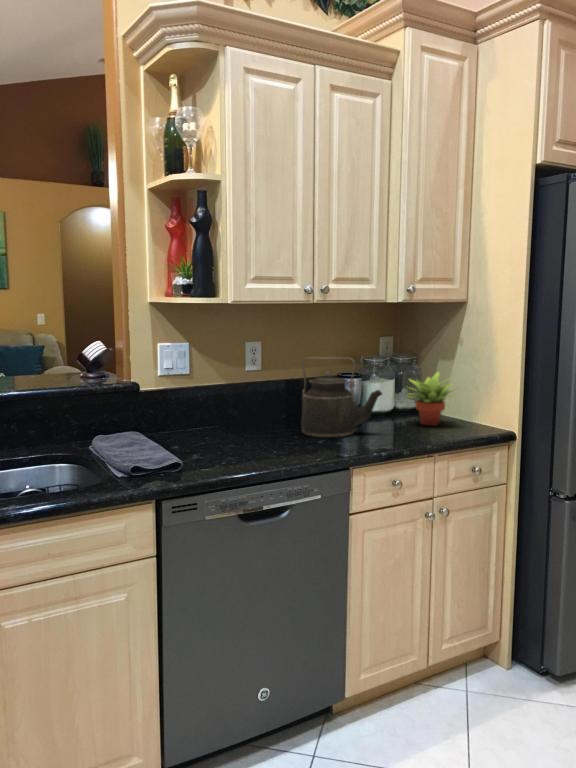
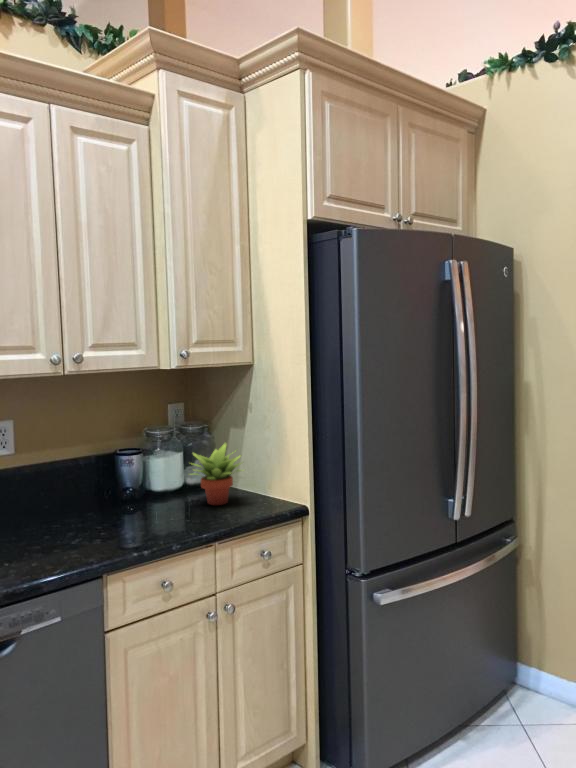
kettle: present [301,357,382,438] -> none [57,436,155,534]

